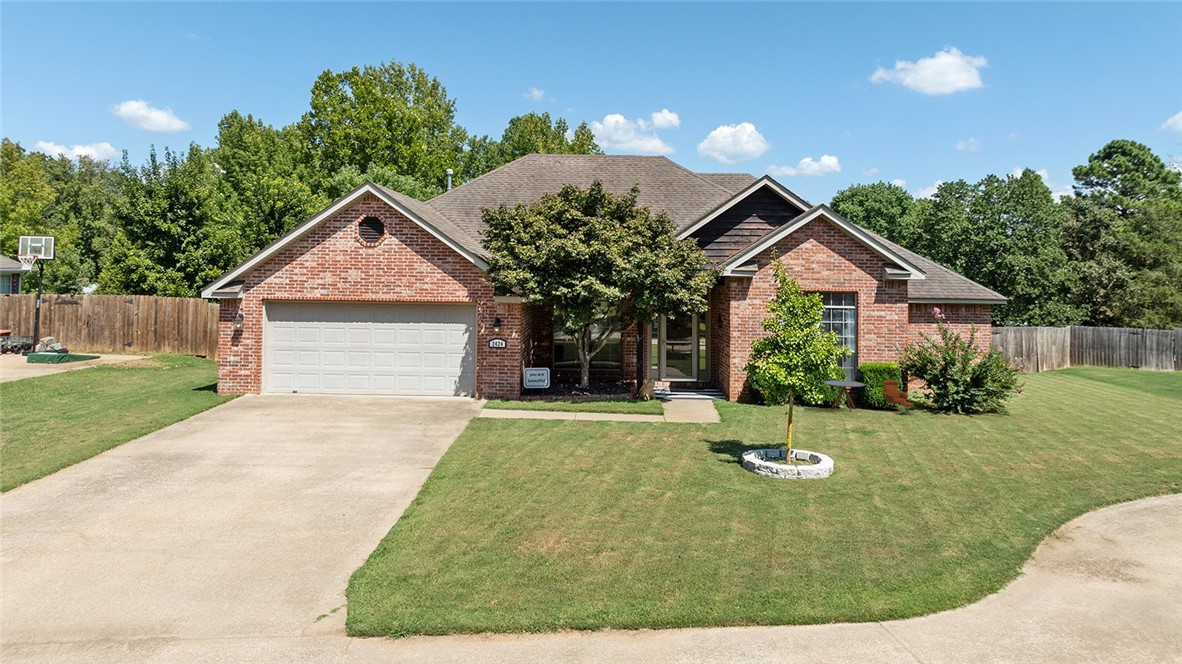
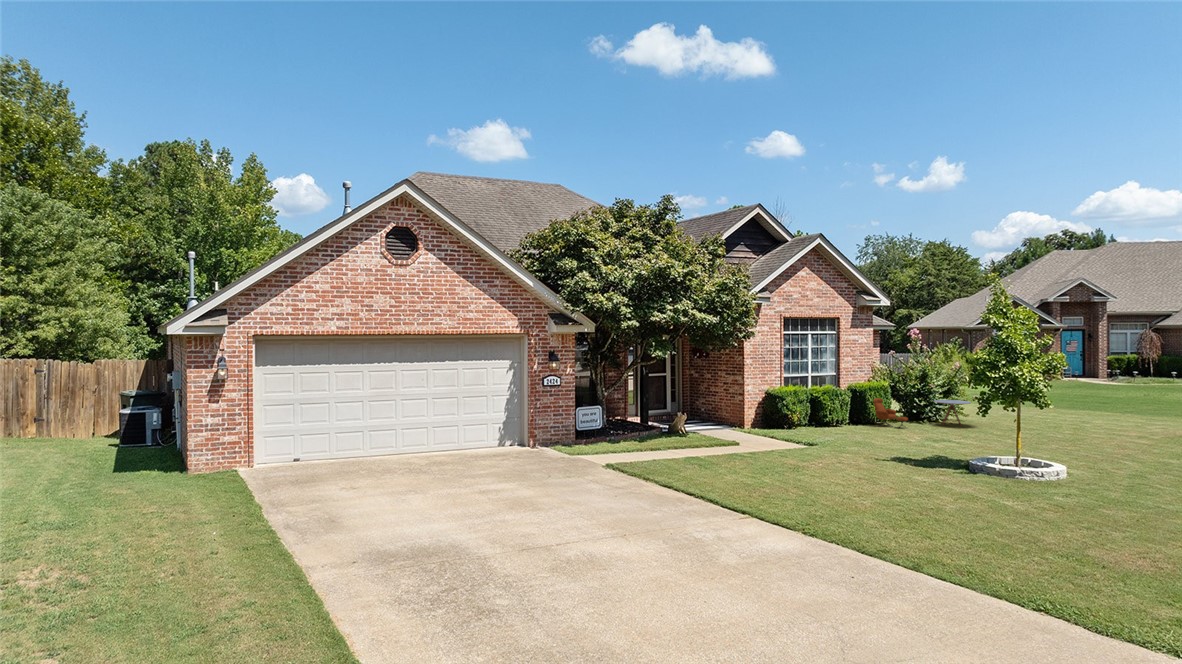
round table: present [824,381,865,411] -> present [934,400,971,425]

